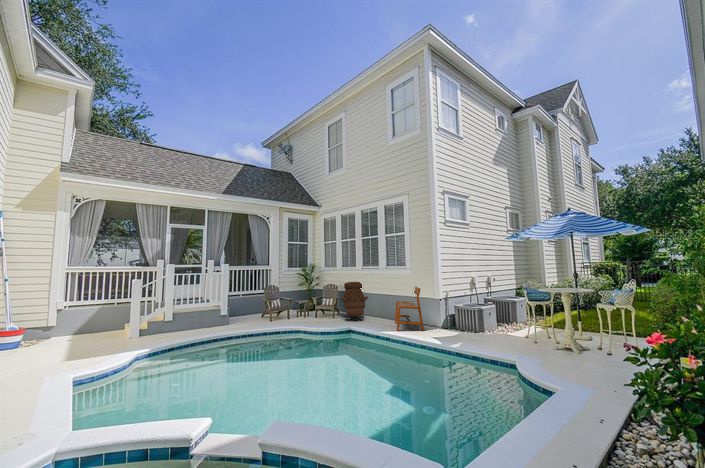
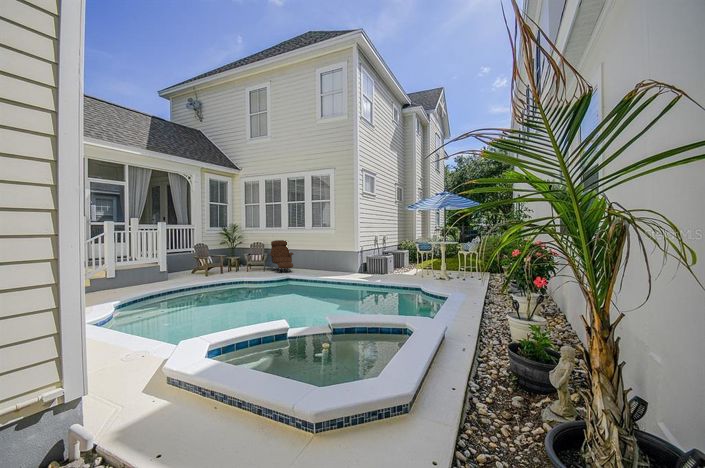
bench: present [395,287,424,331] -> none [320,242,348,277]

